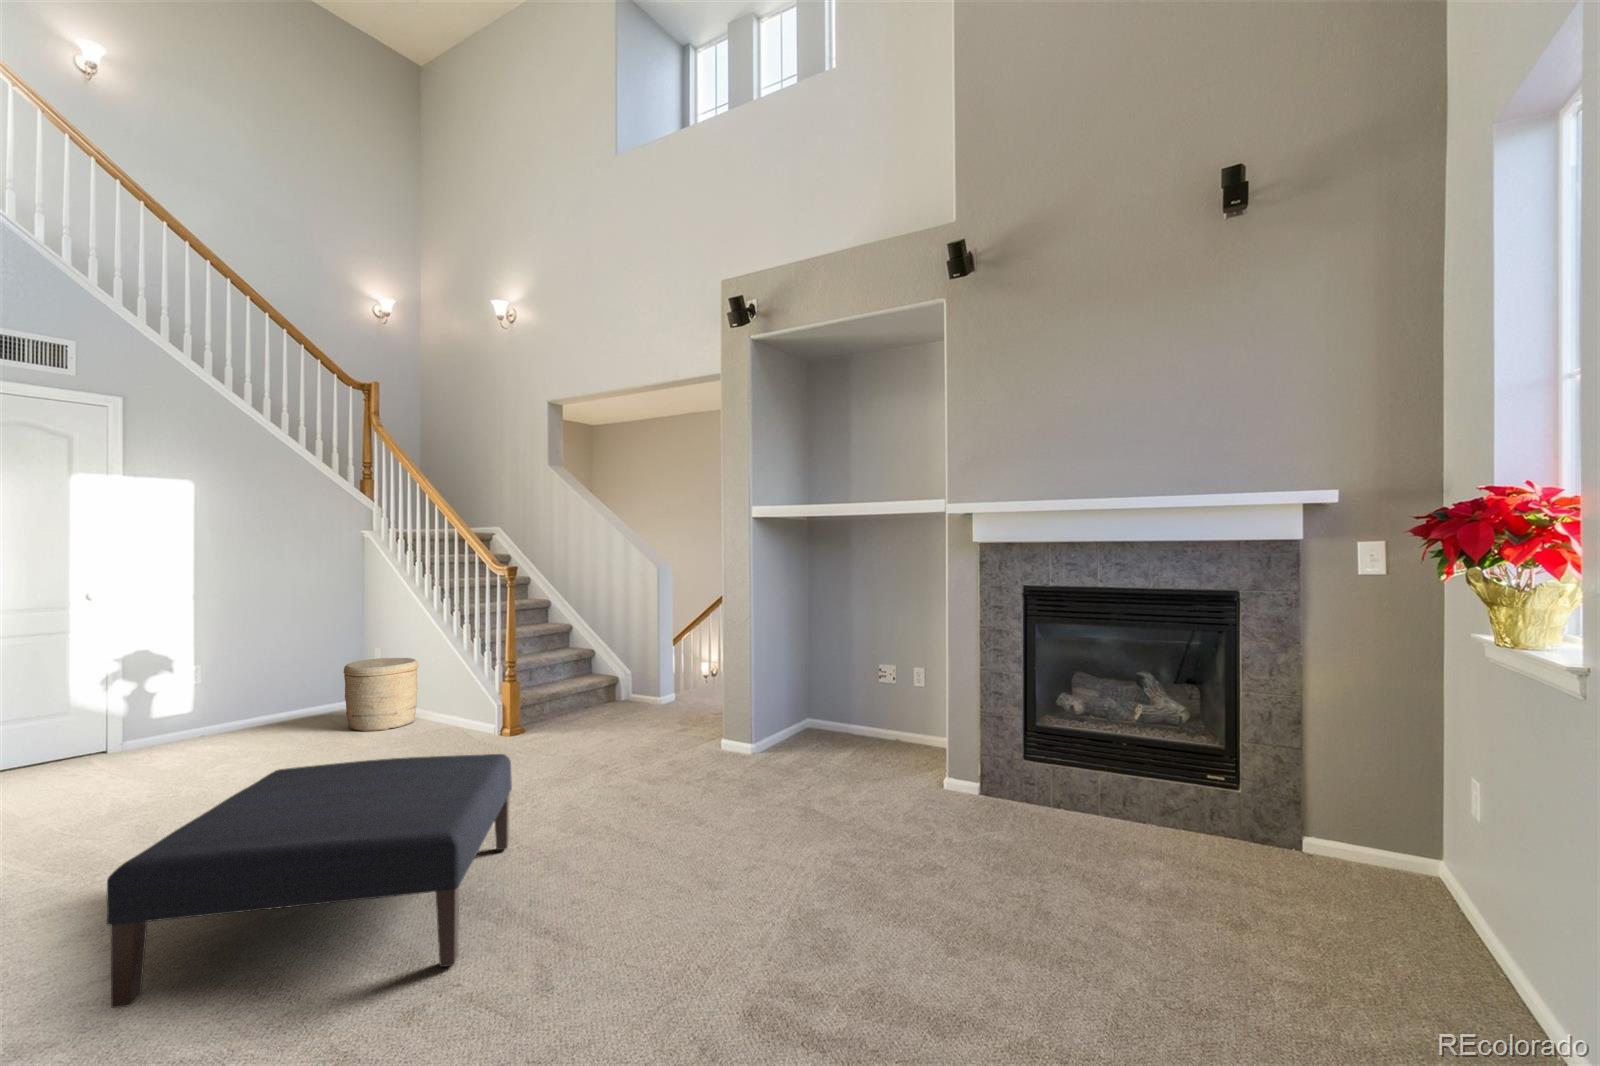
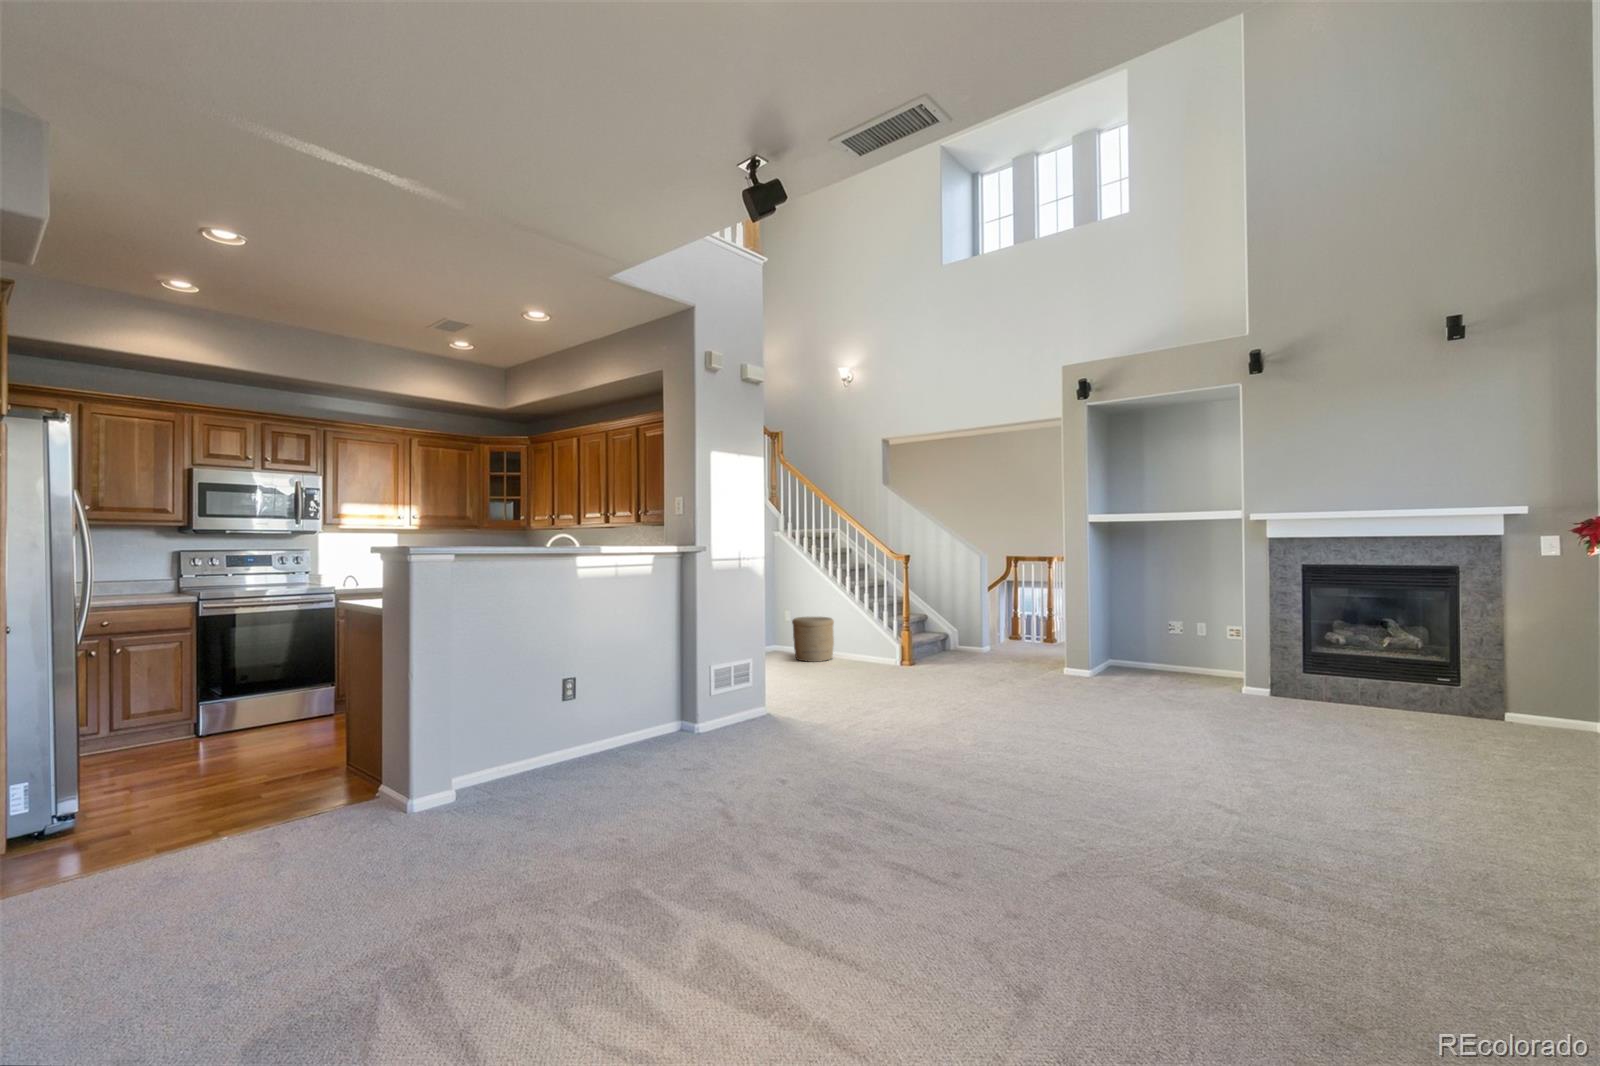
ottoman: present [107,754,512,1008] -> none [890,656,1055,745]

